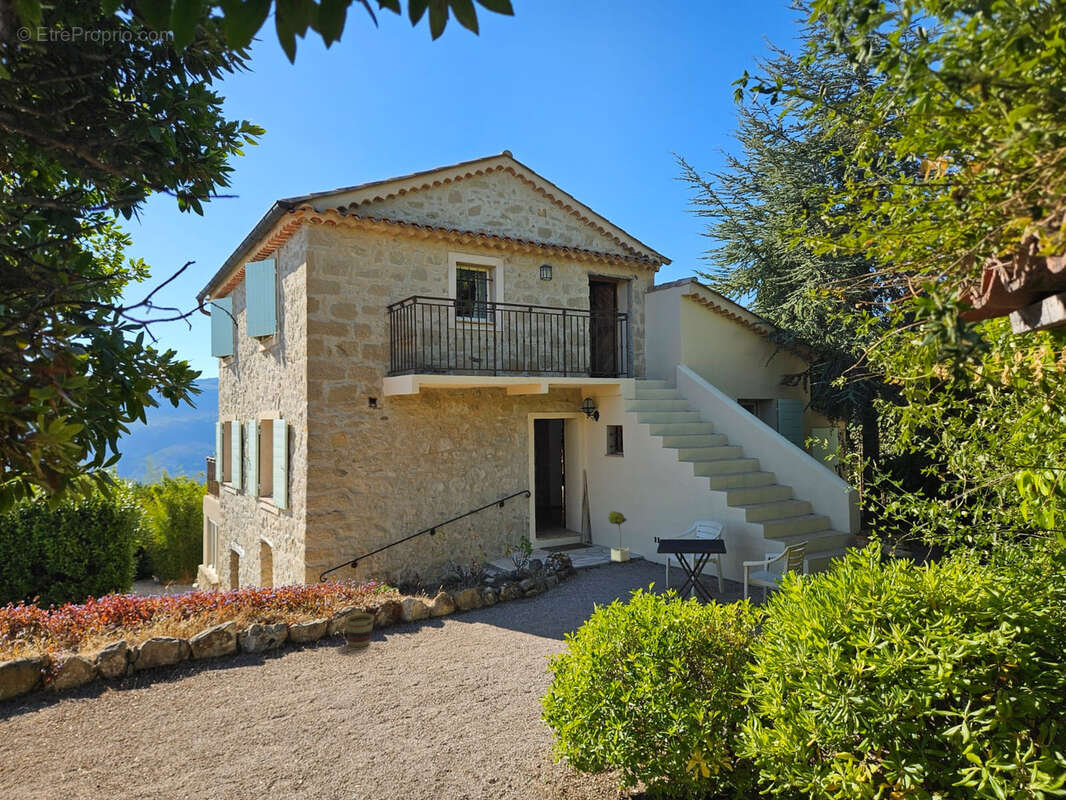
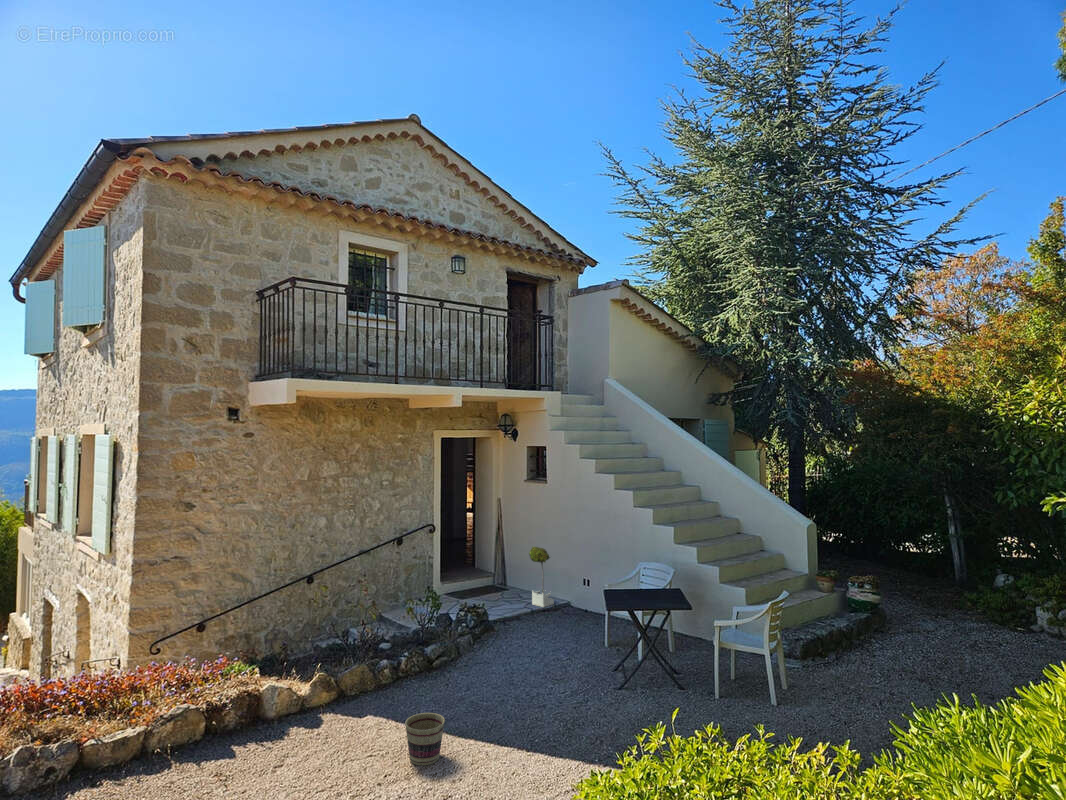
basket: present [346,614,374,647] -> present [405,713,445,765]

